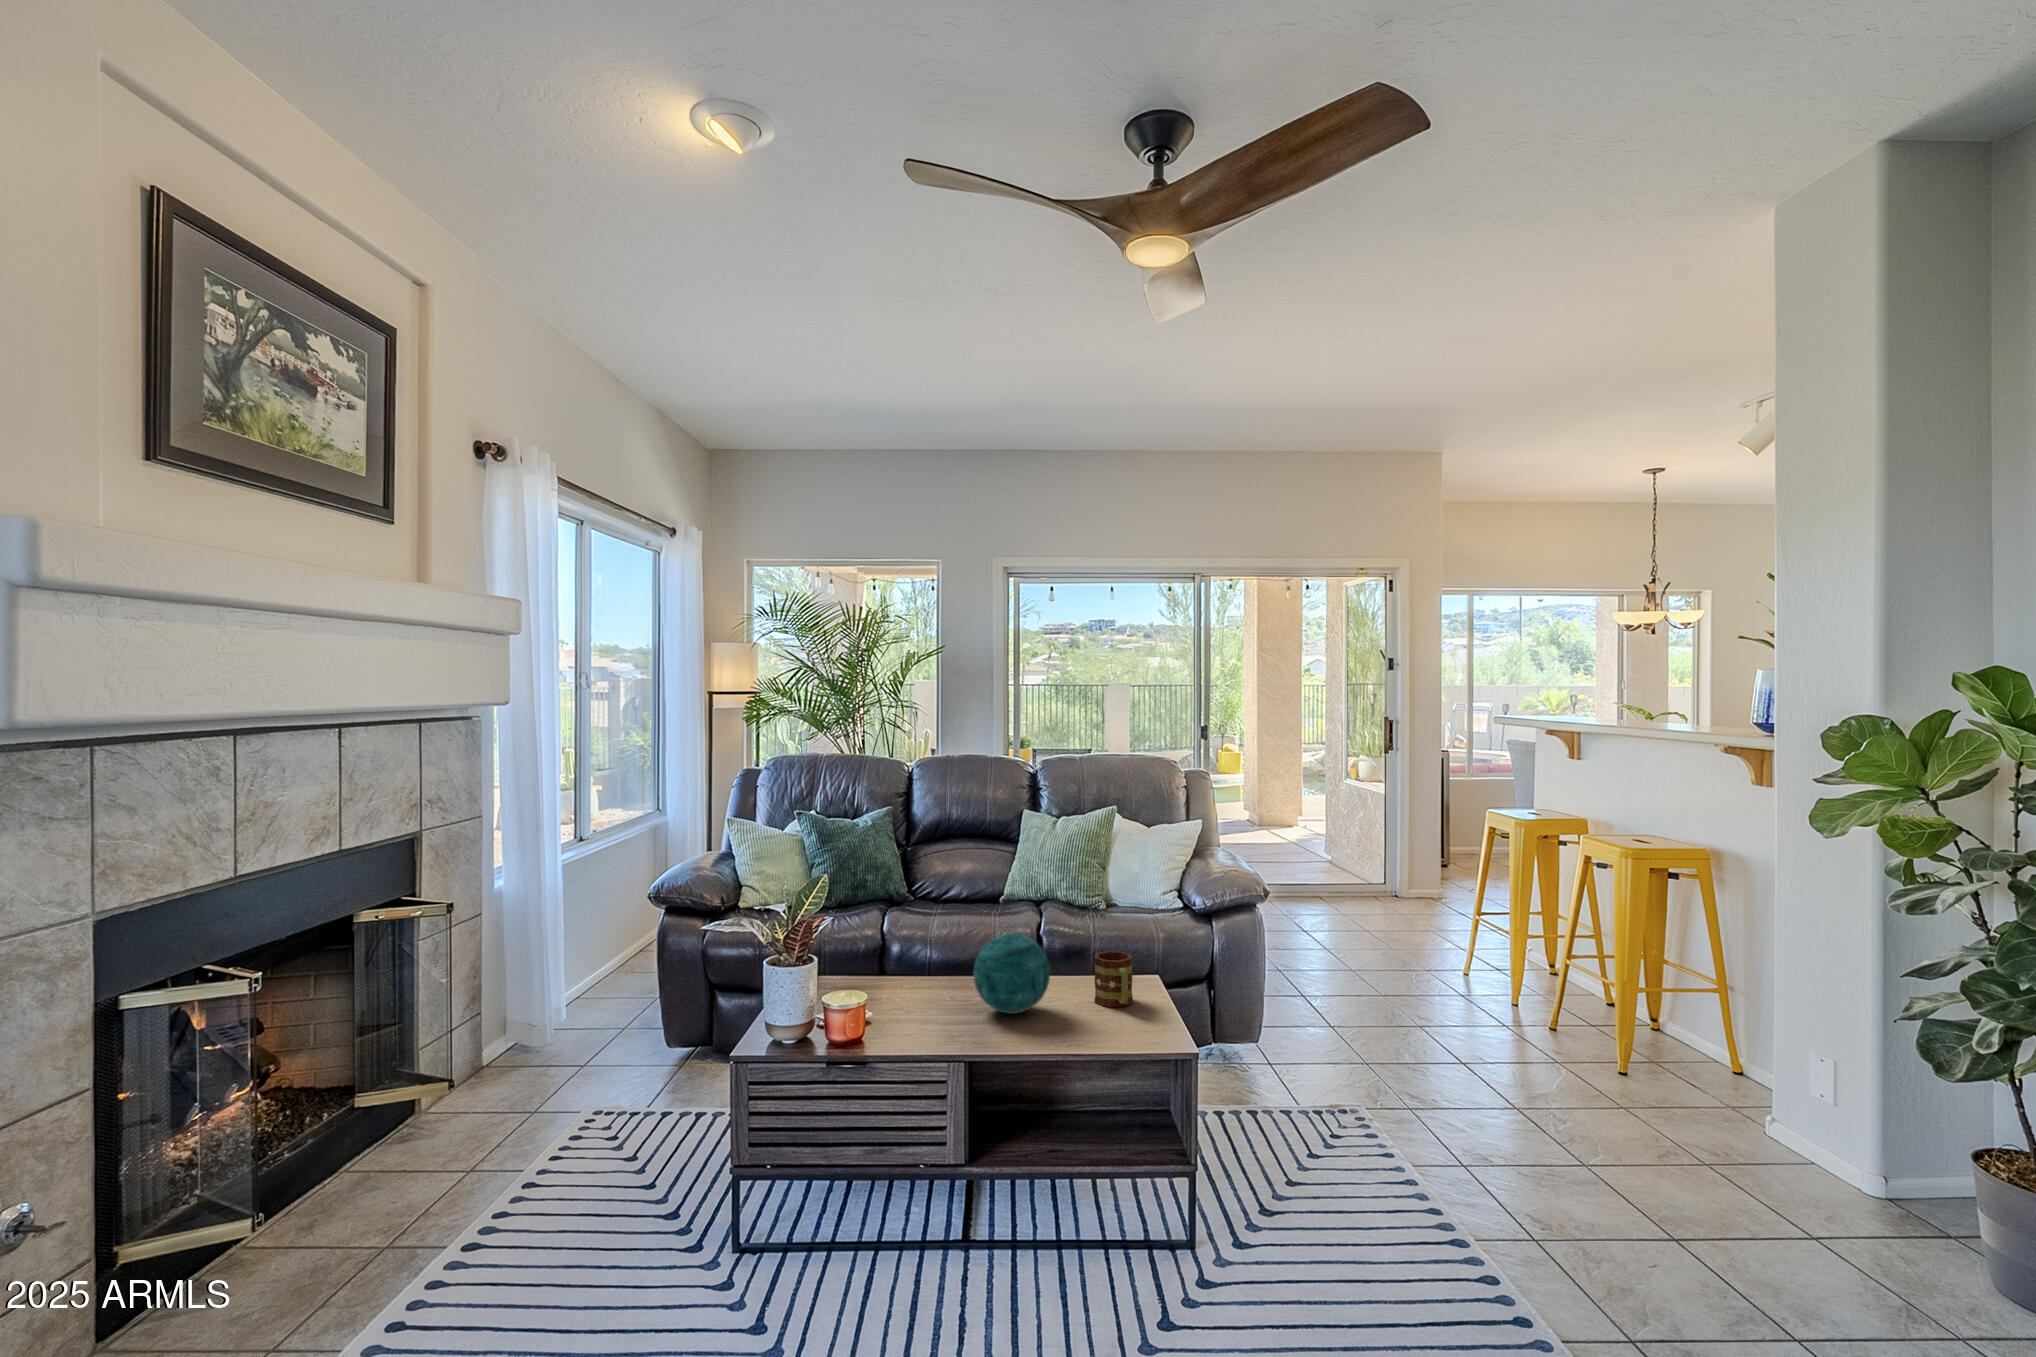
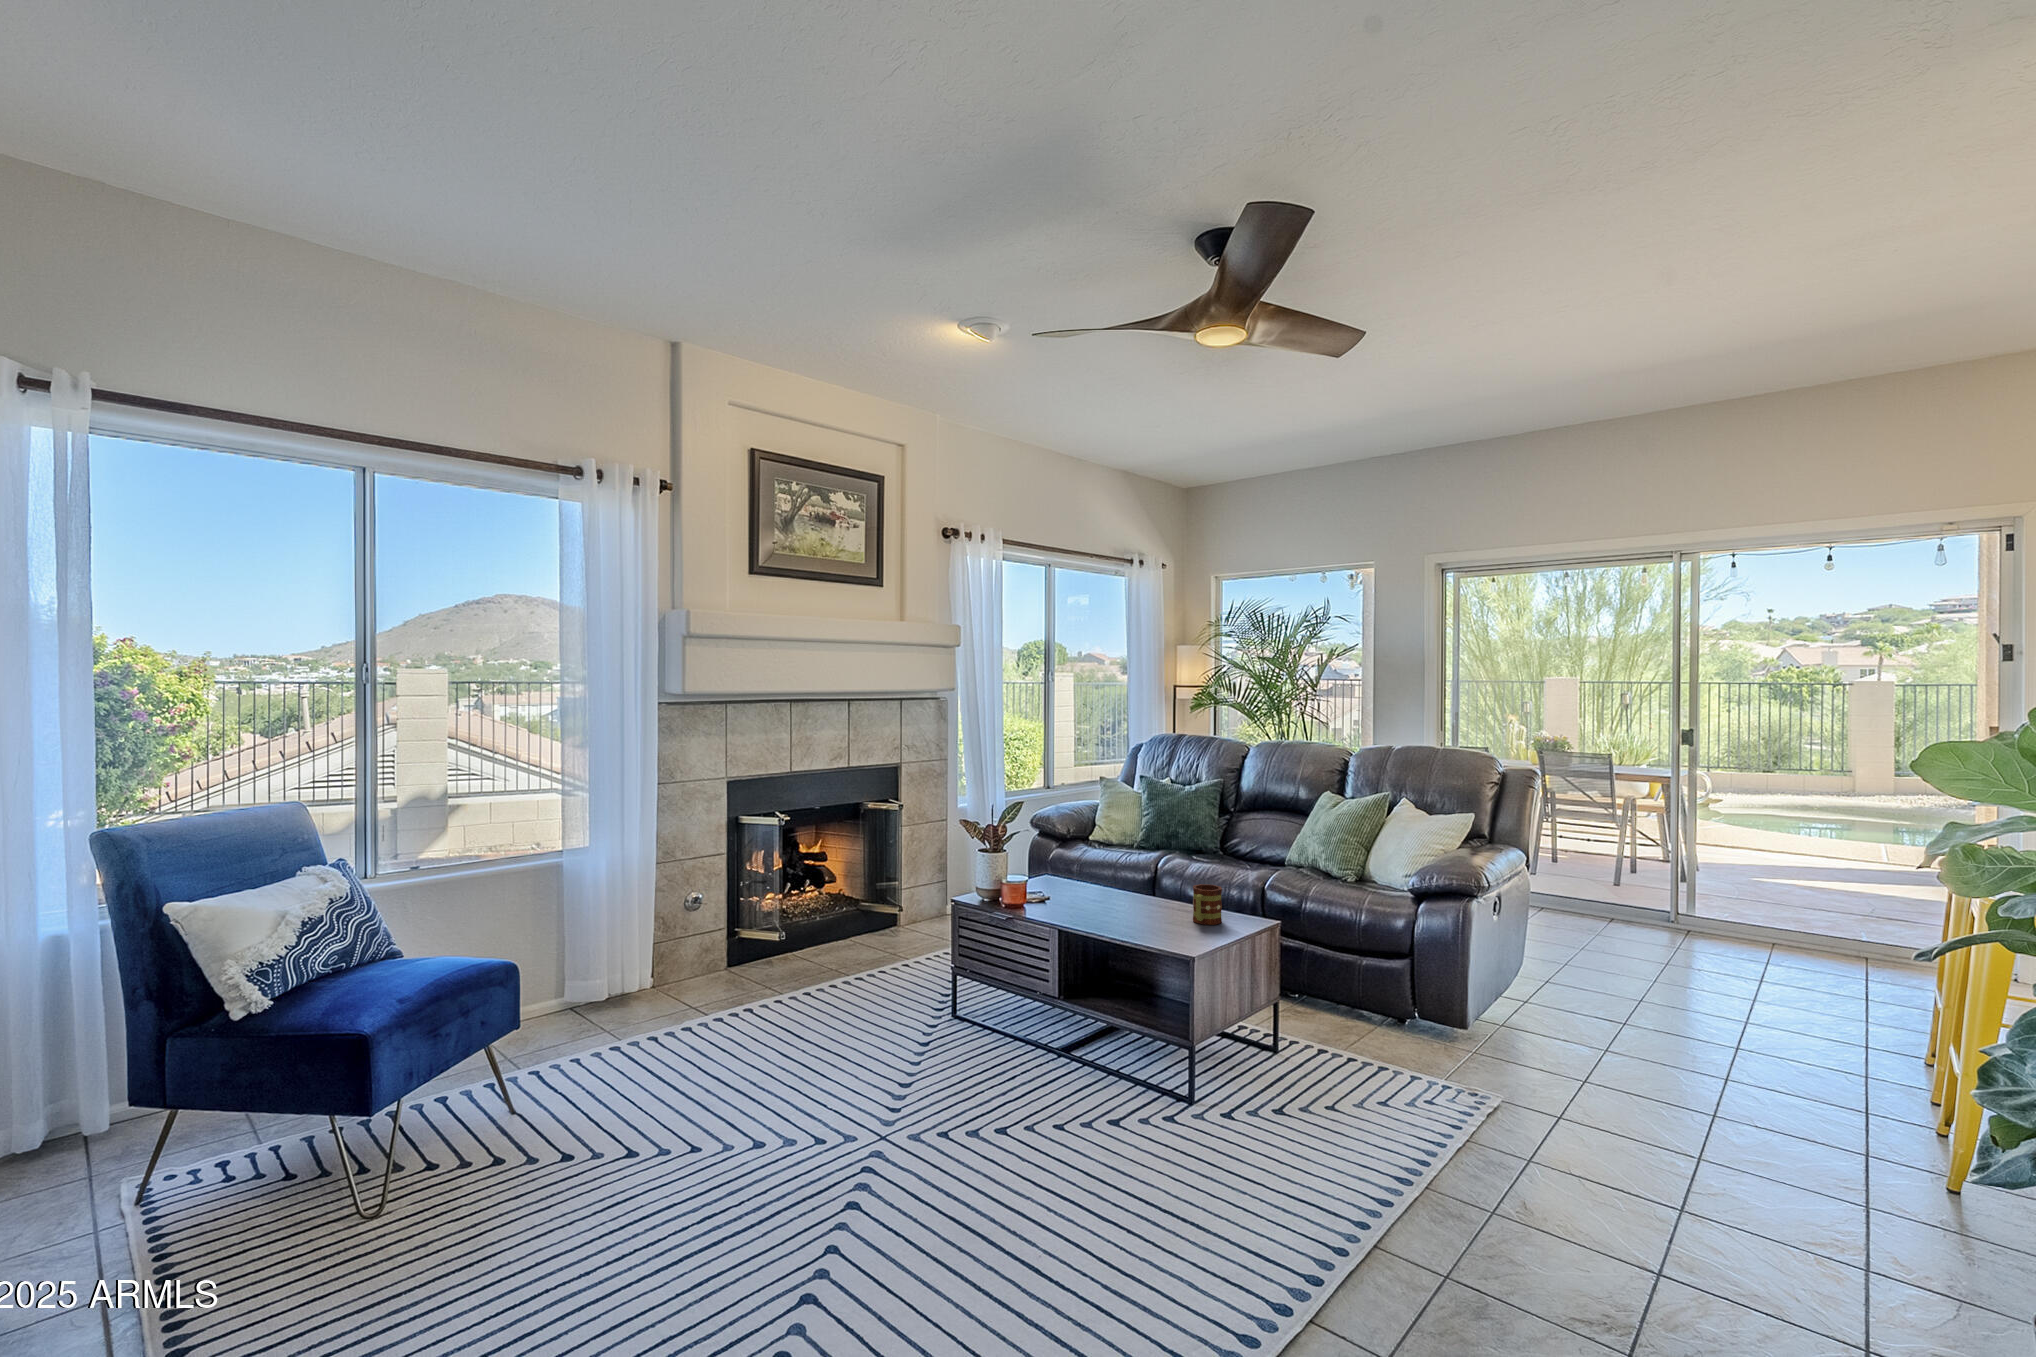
decorative orb: present [973,933,1050,1014] -> none [1102,857,1156,912]

